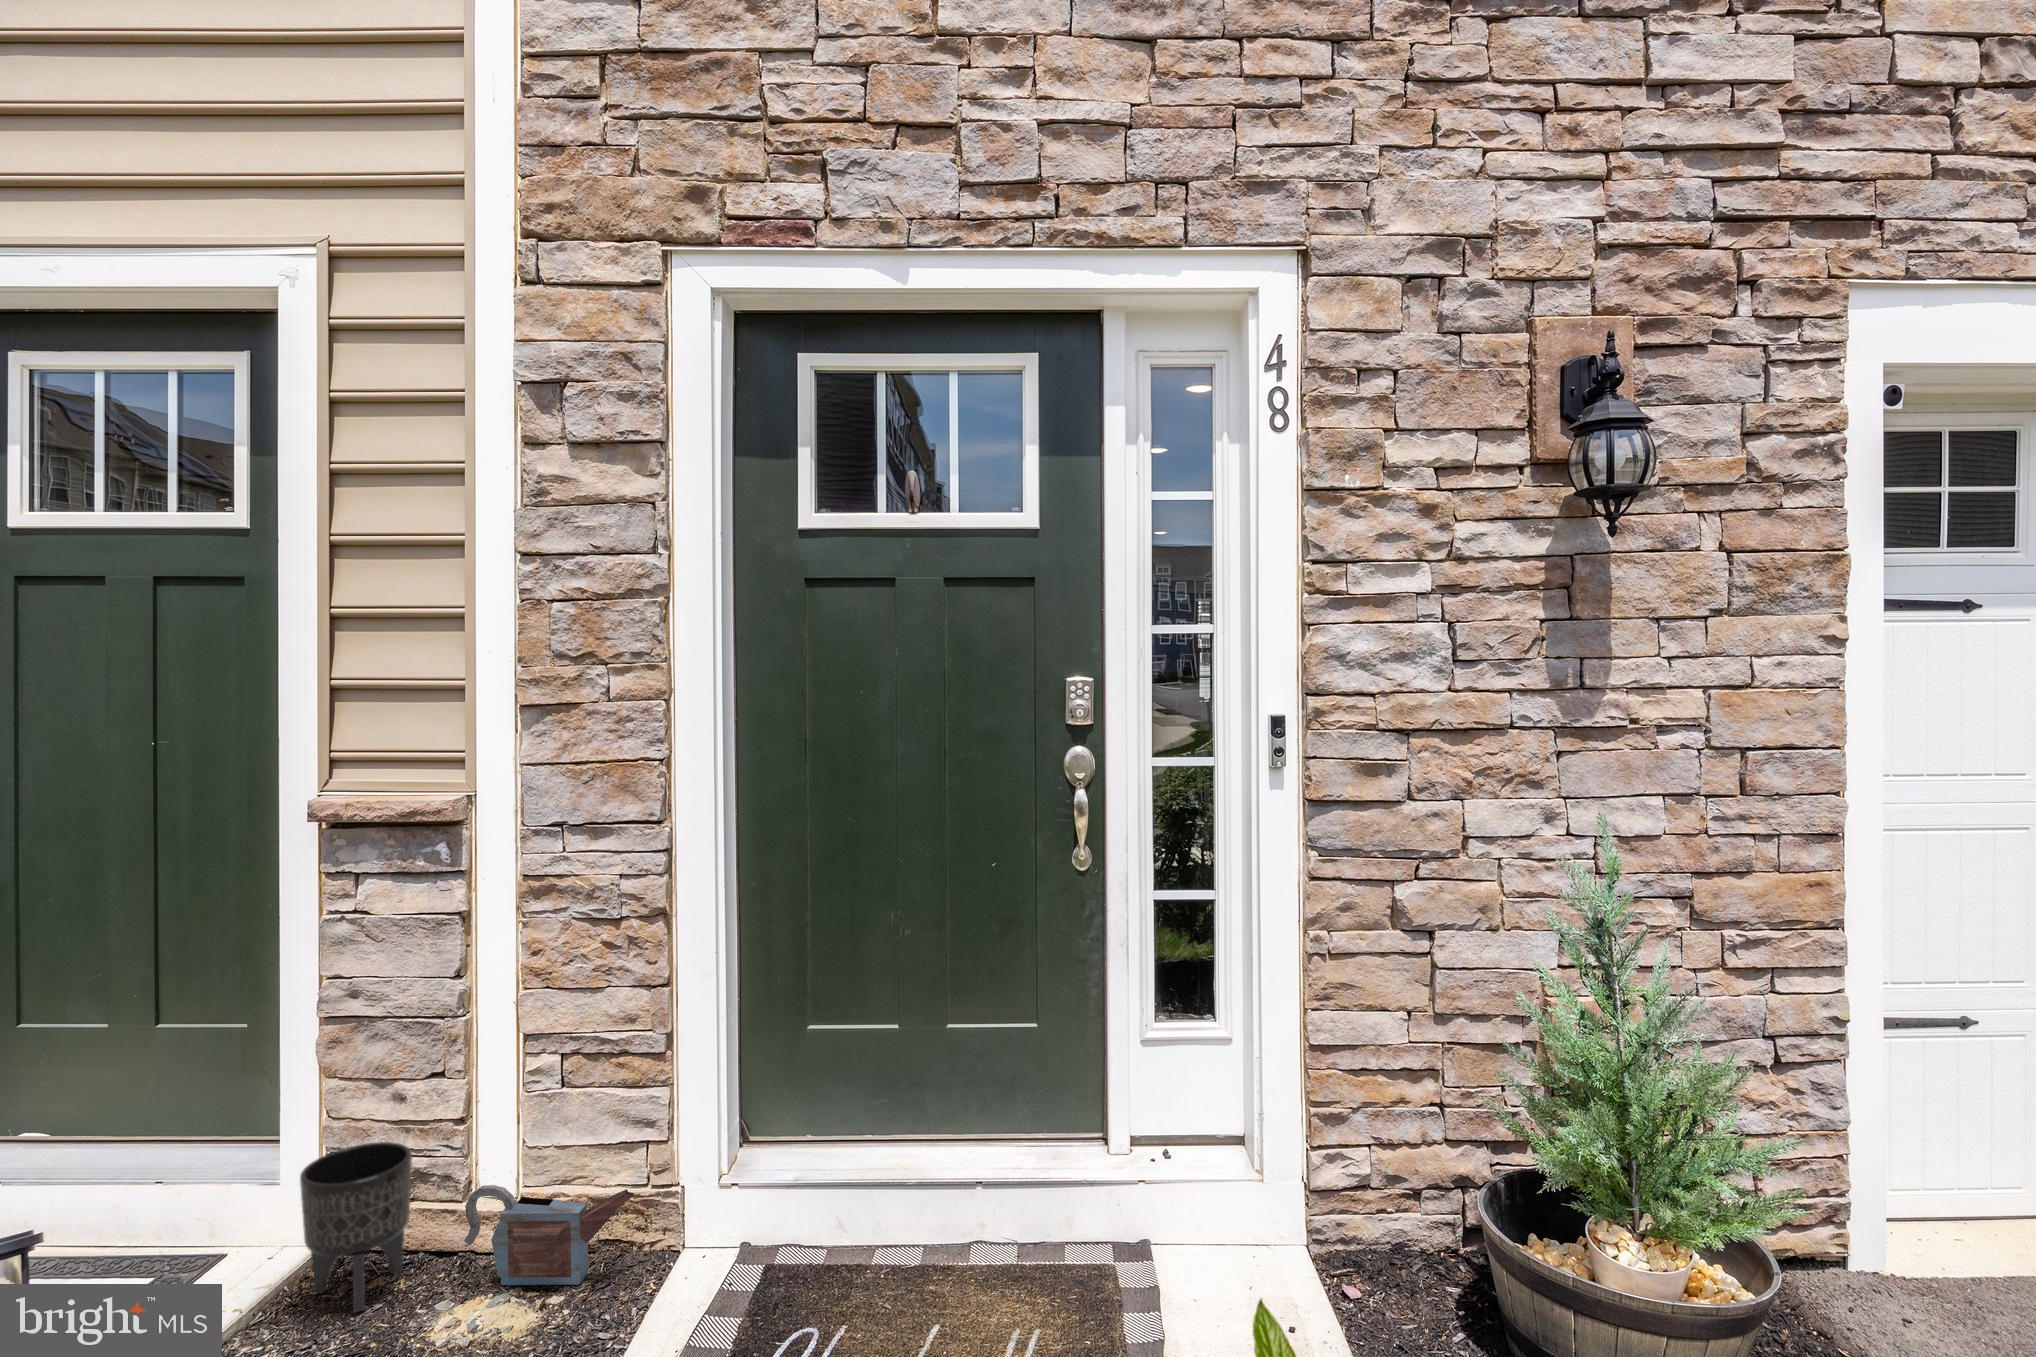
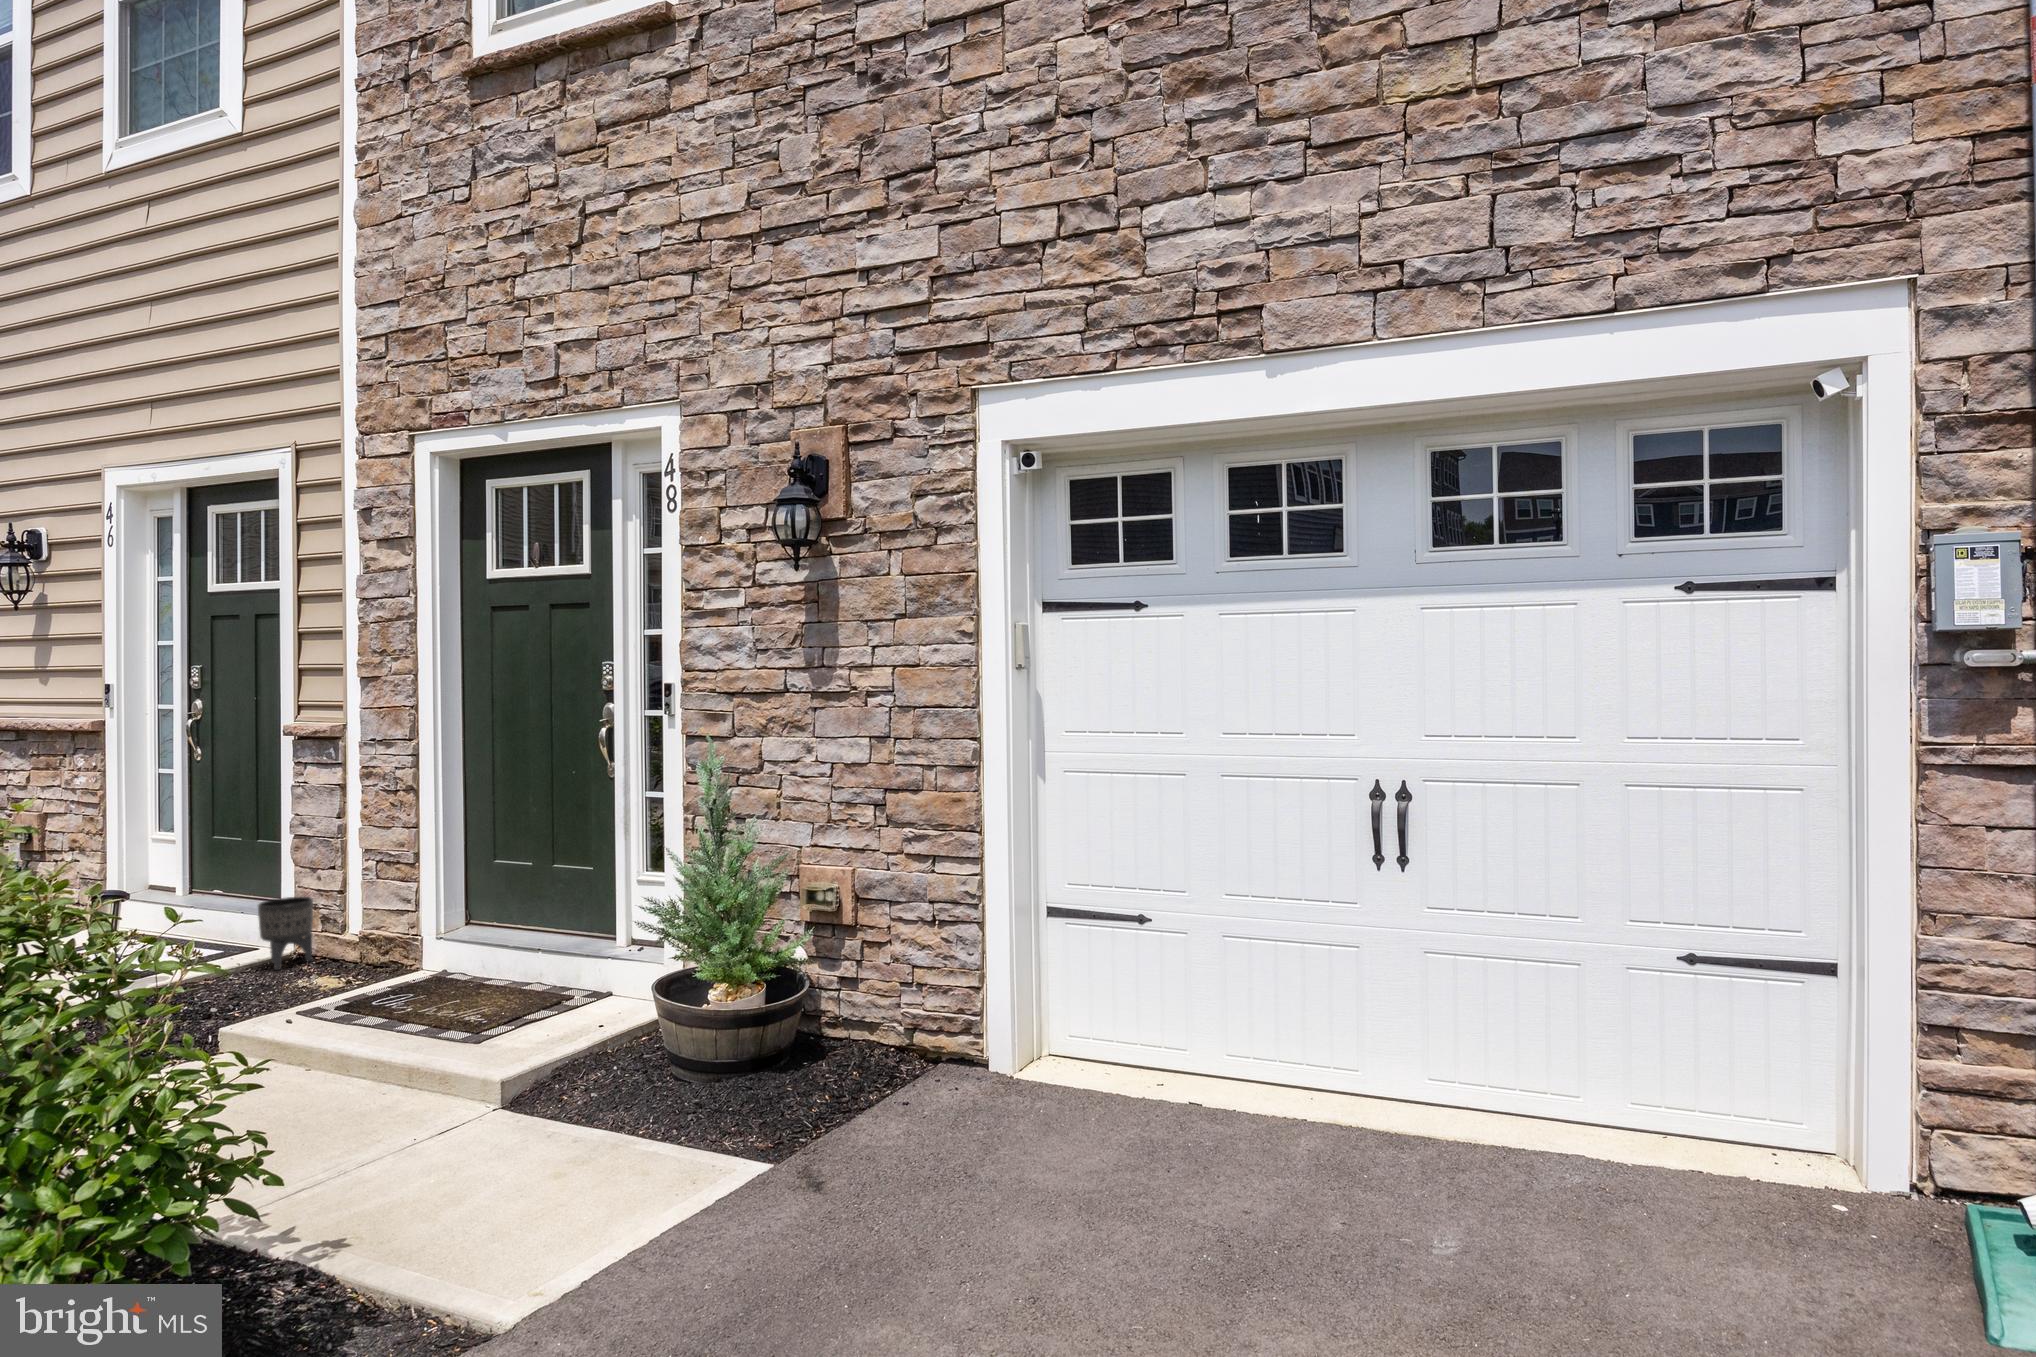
watering can: present [464,1185,634,1285] -> none [325,920,386,974]

